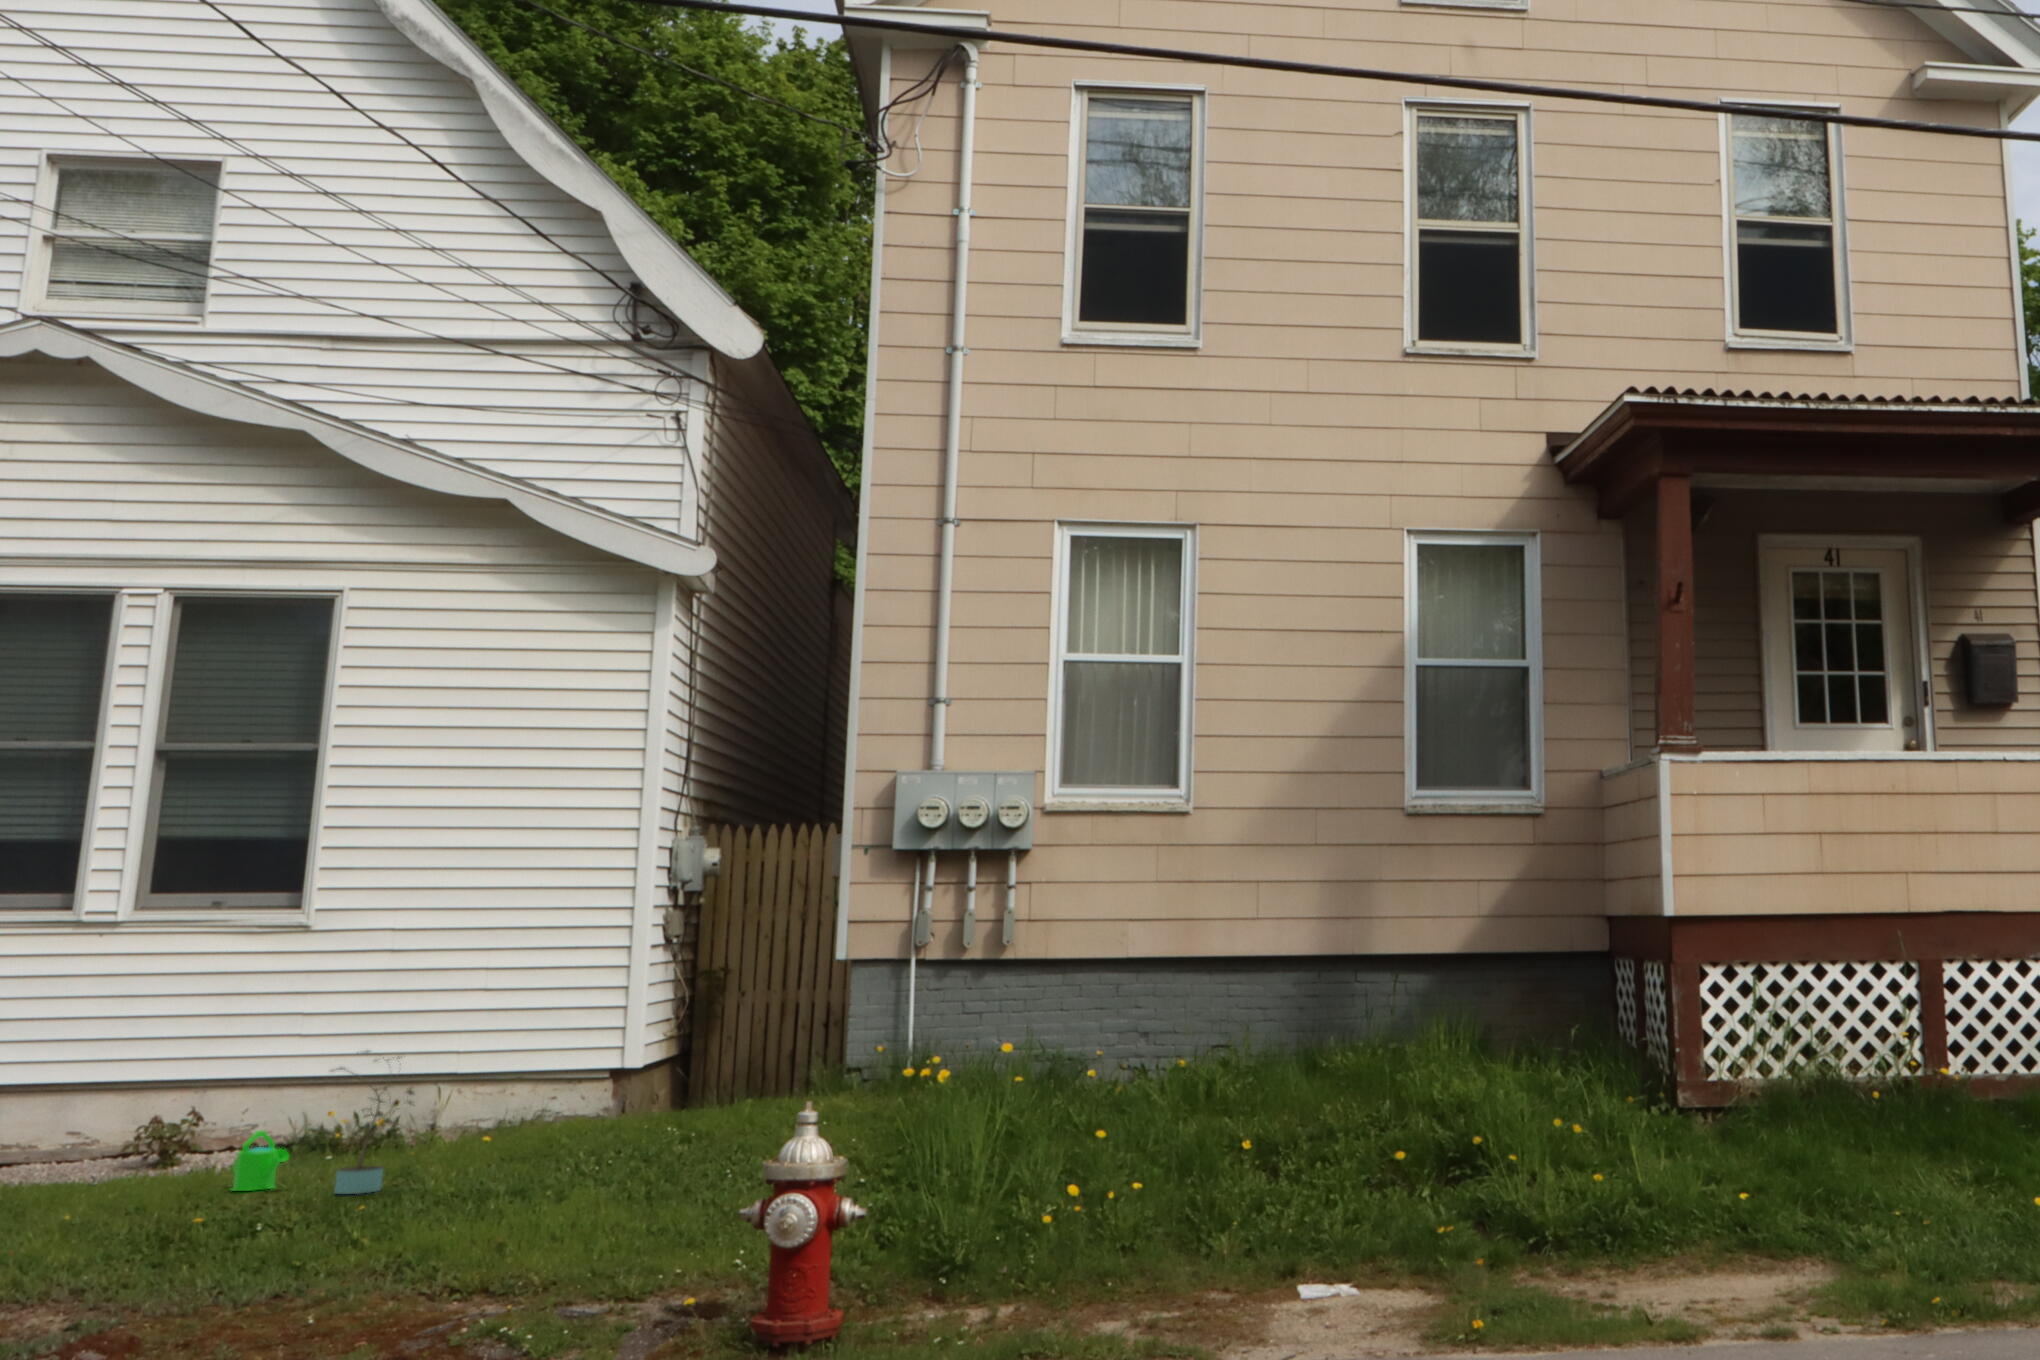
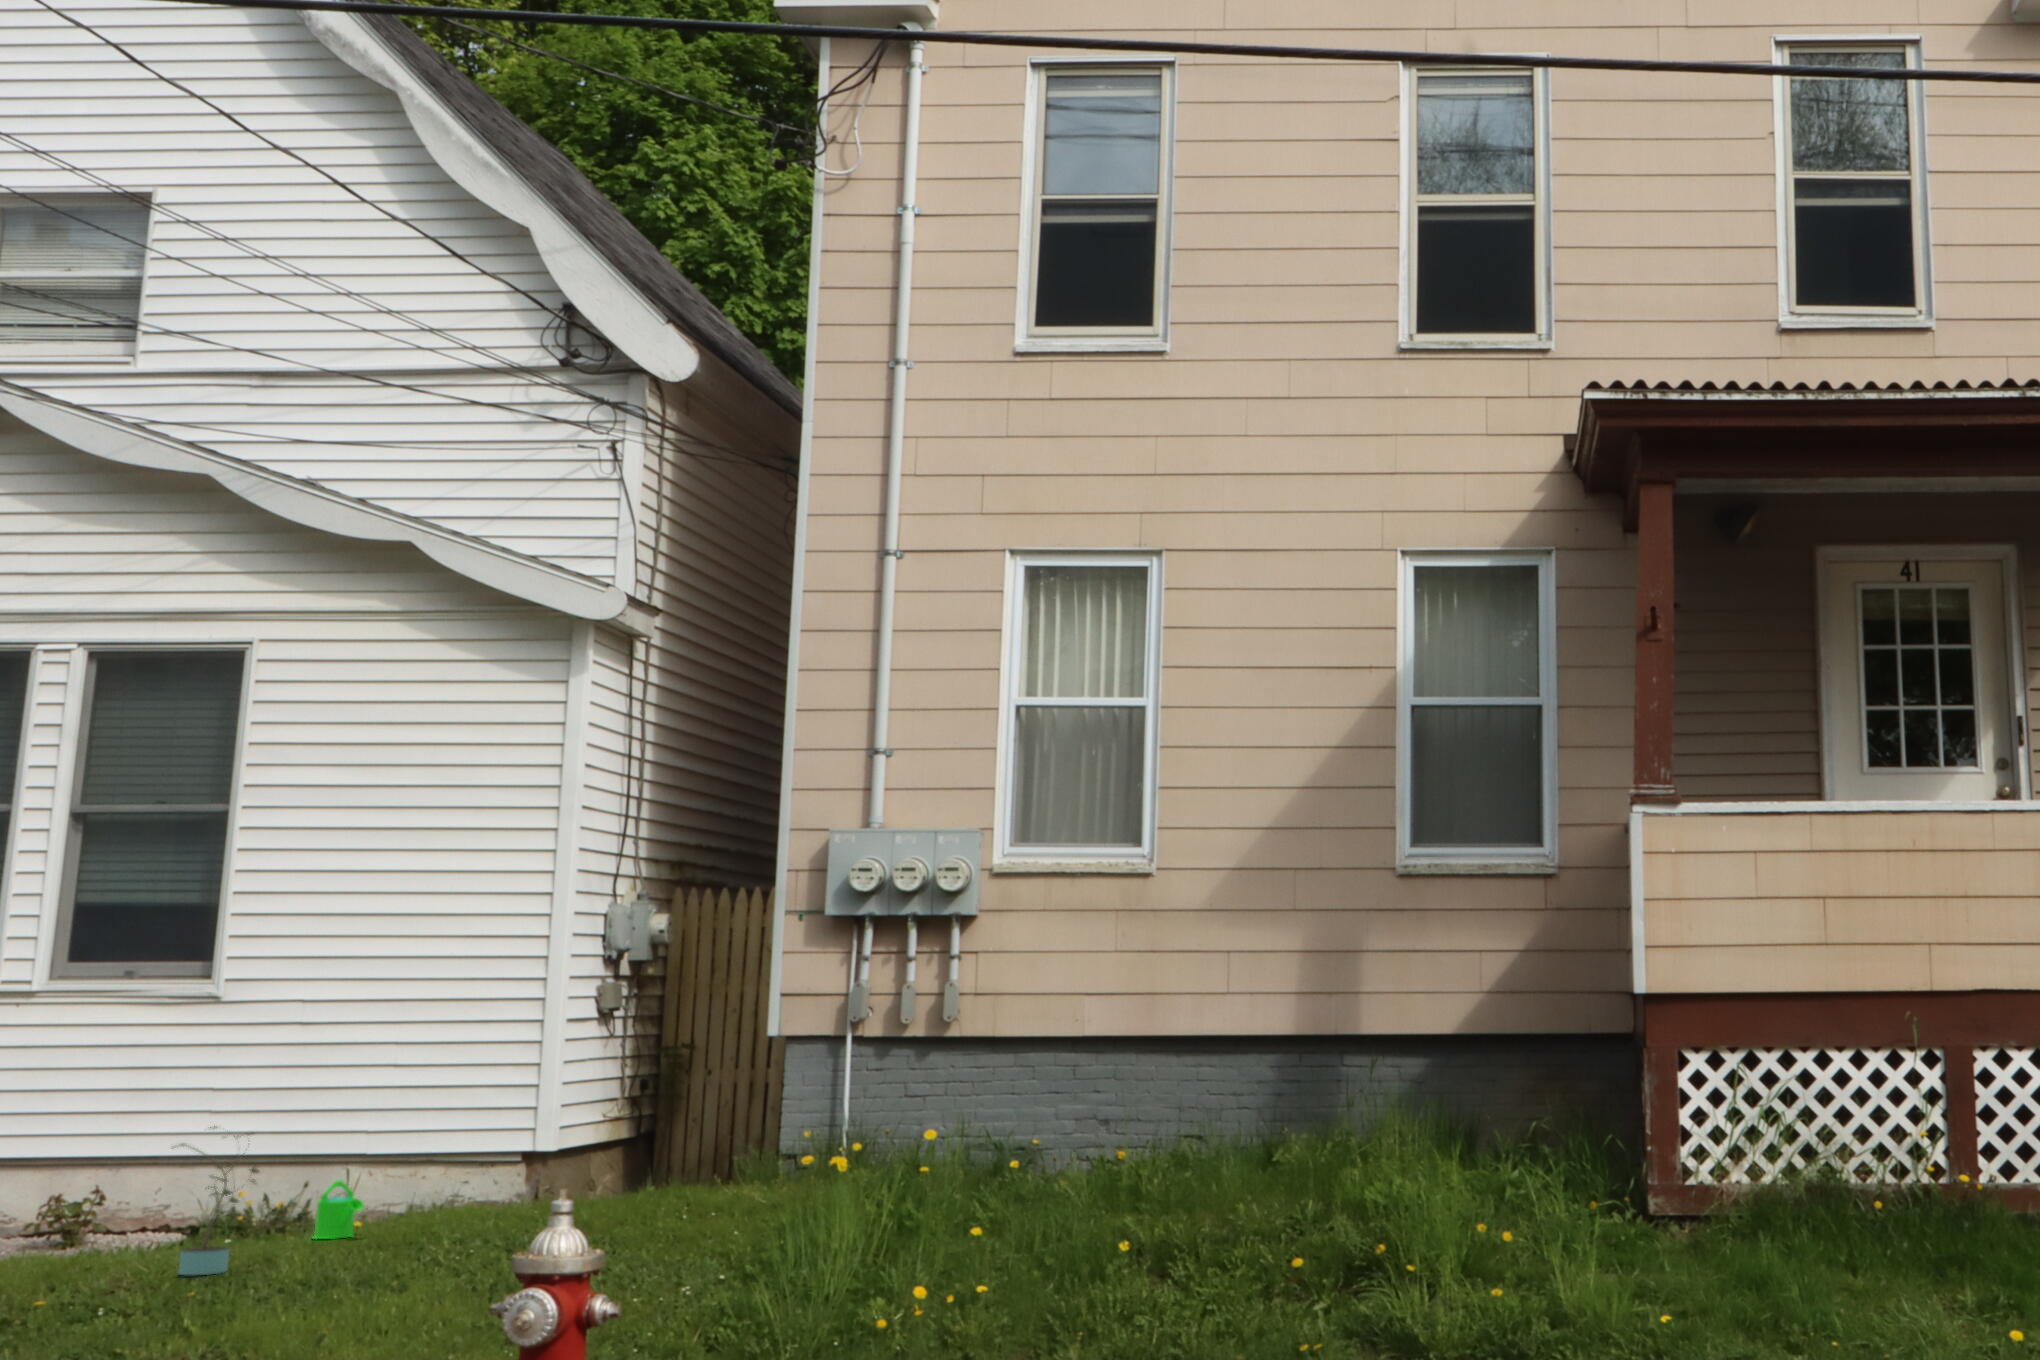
watering can: present [232,1130,289,1191] -> present [313,1180,364,1239]

